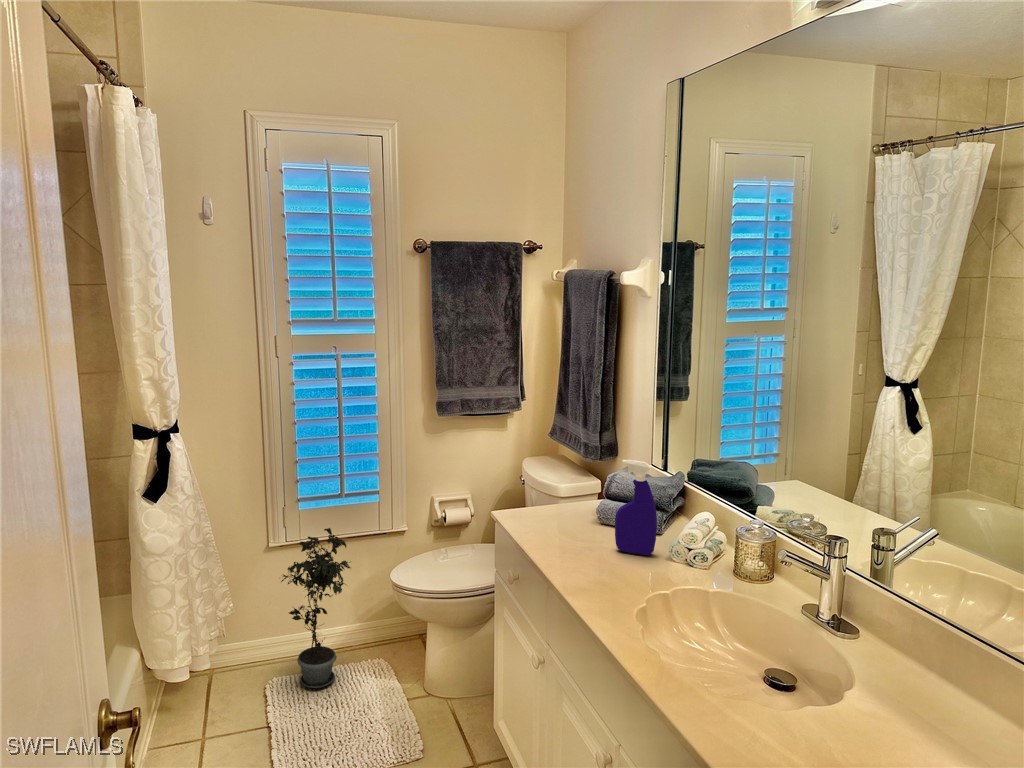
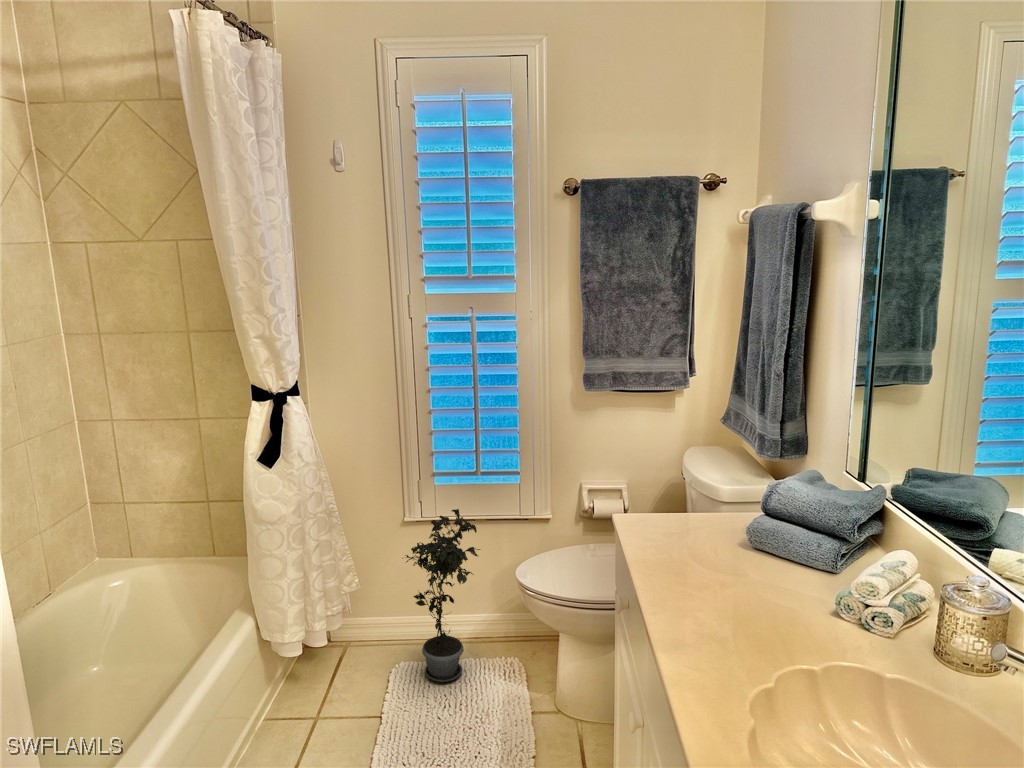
spray bottle: present [615,460,657,555] -> none [758,465,819,604]

